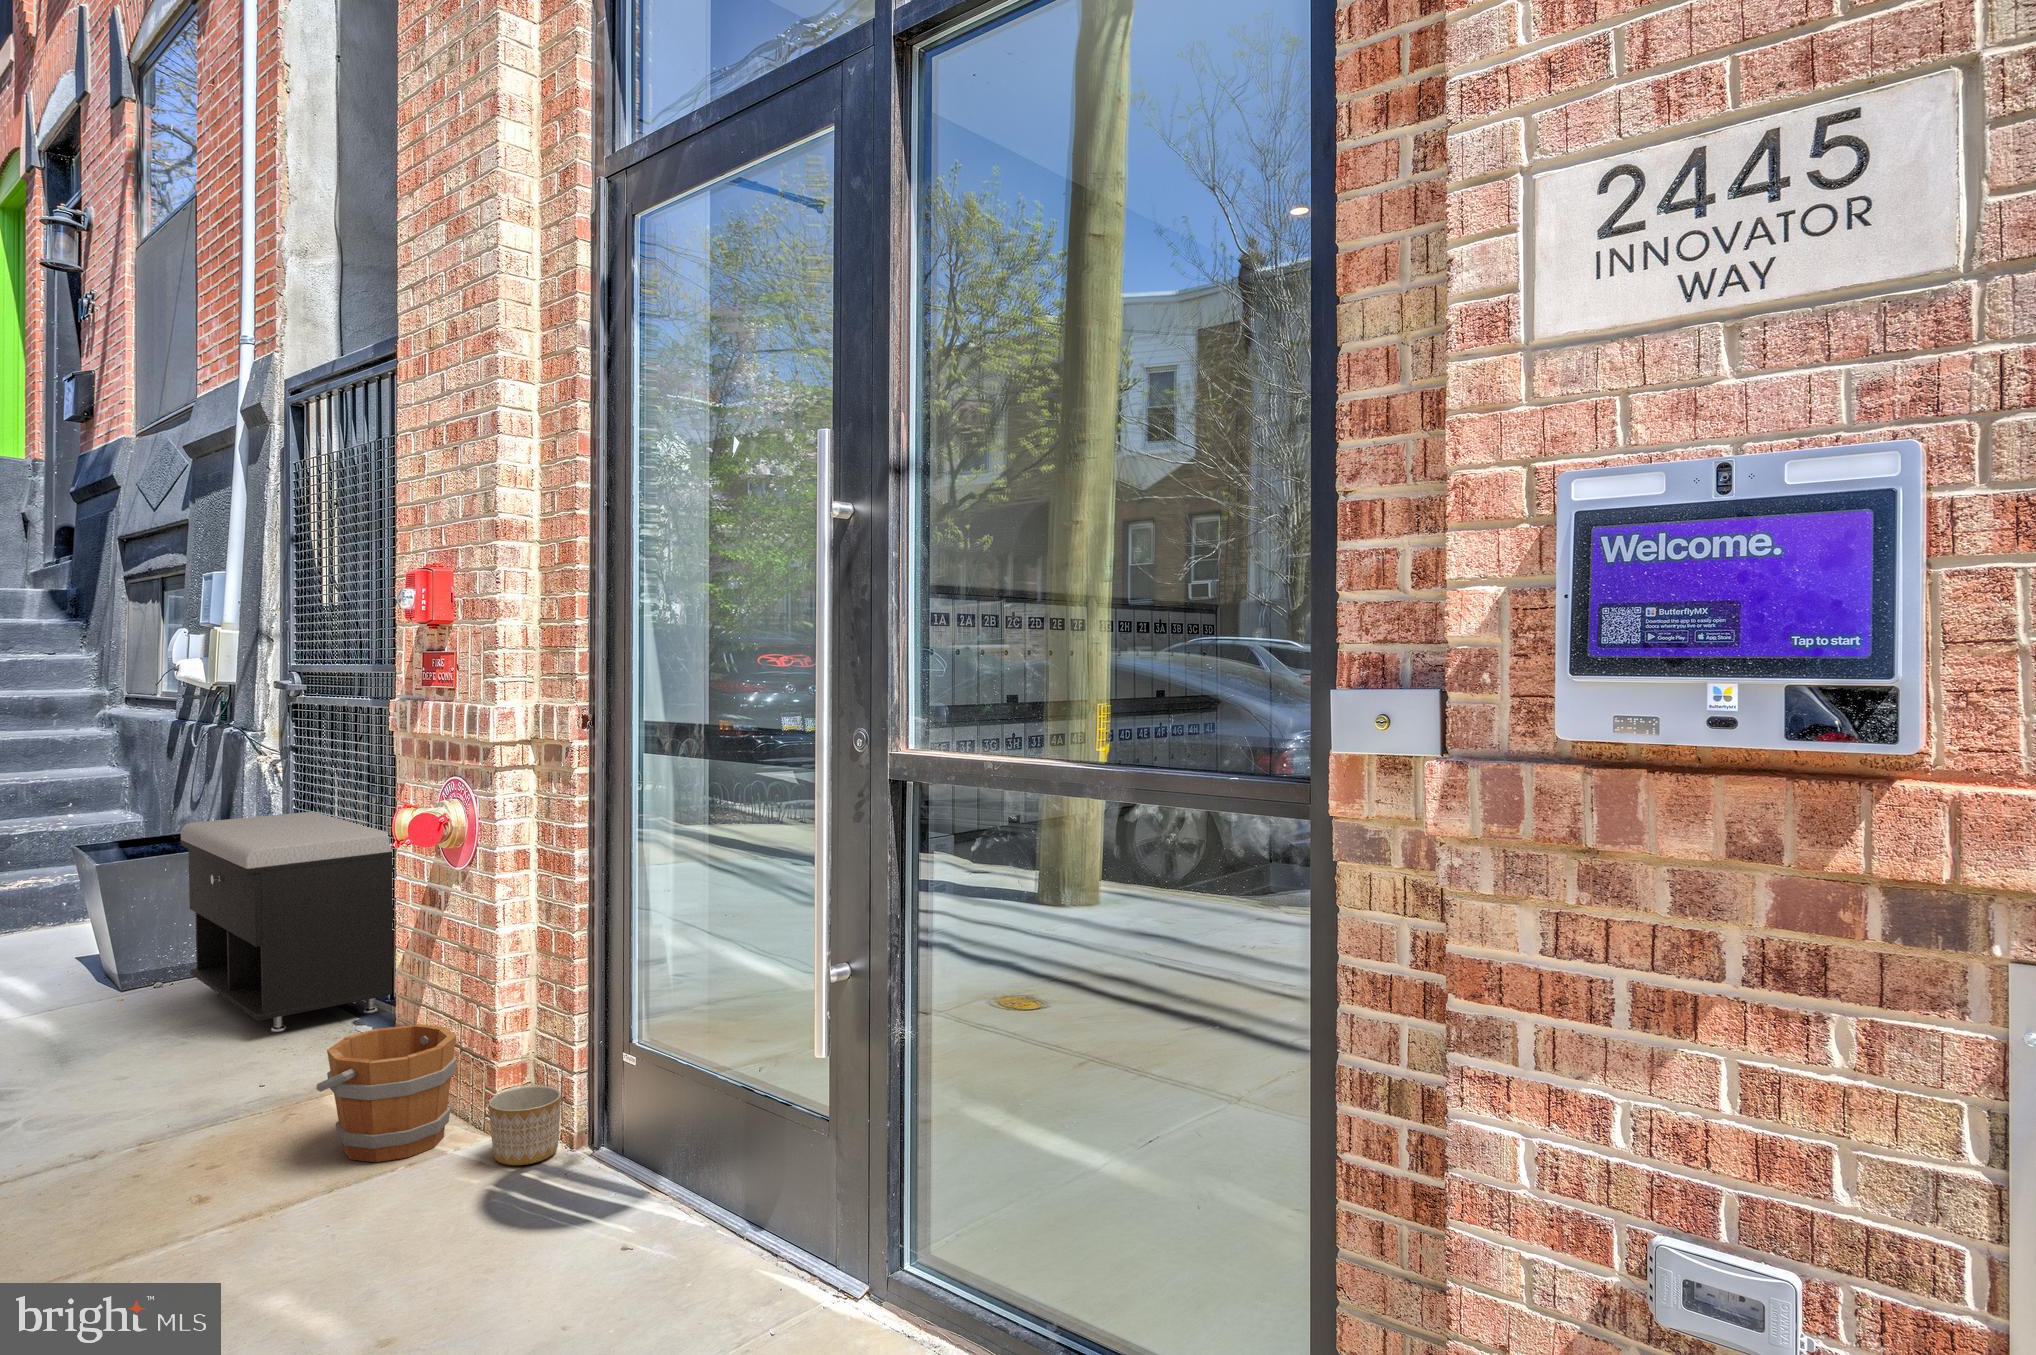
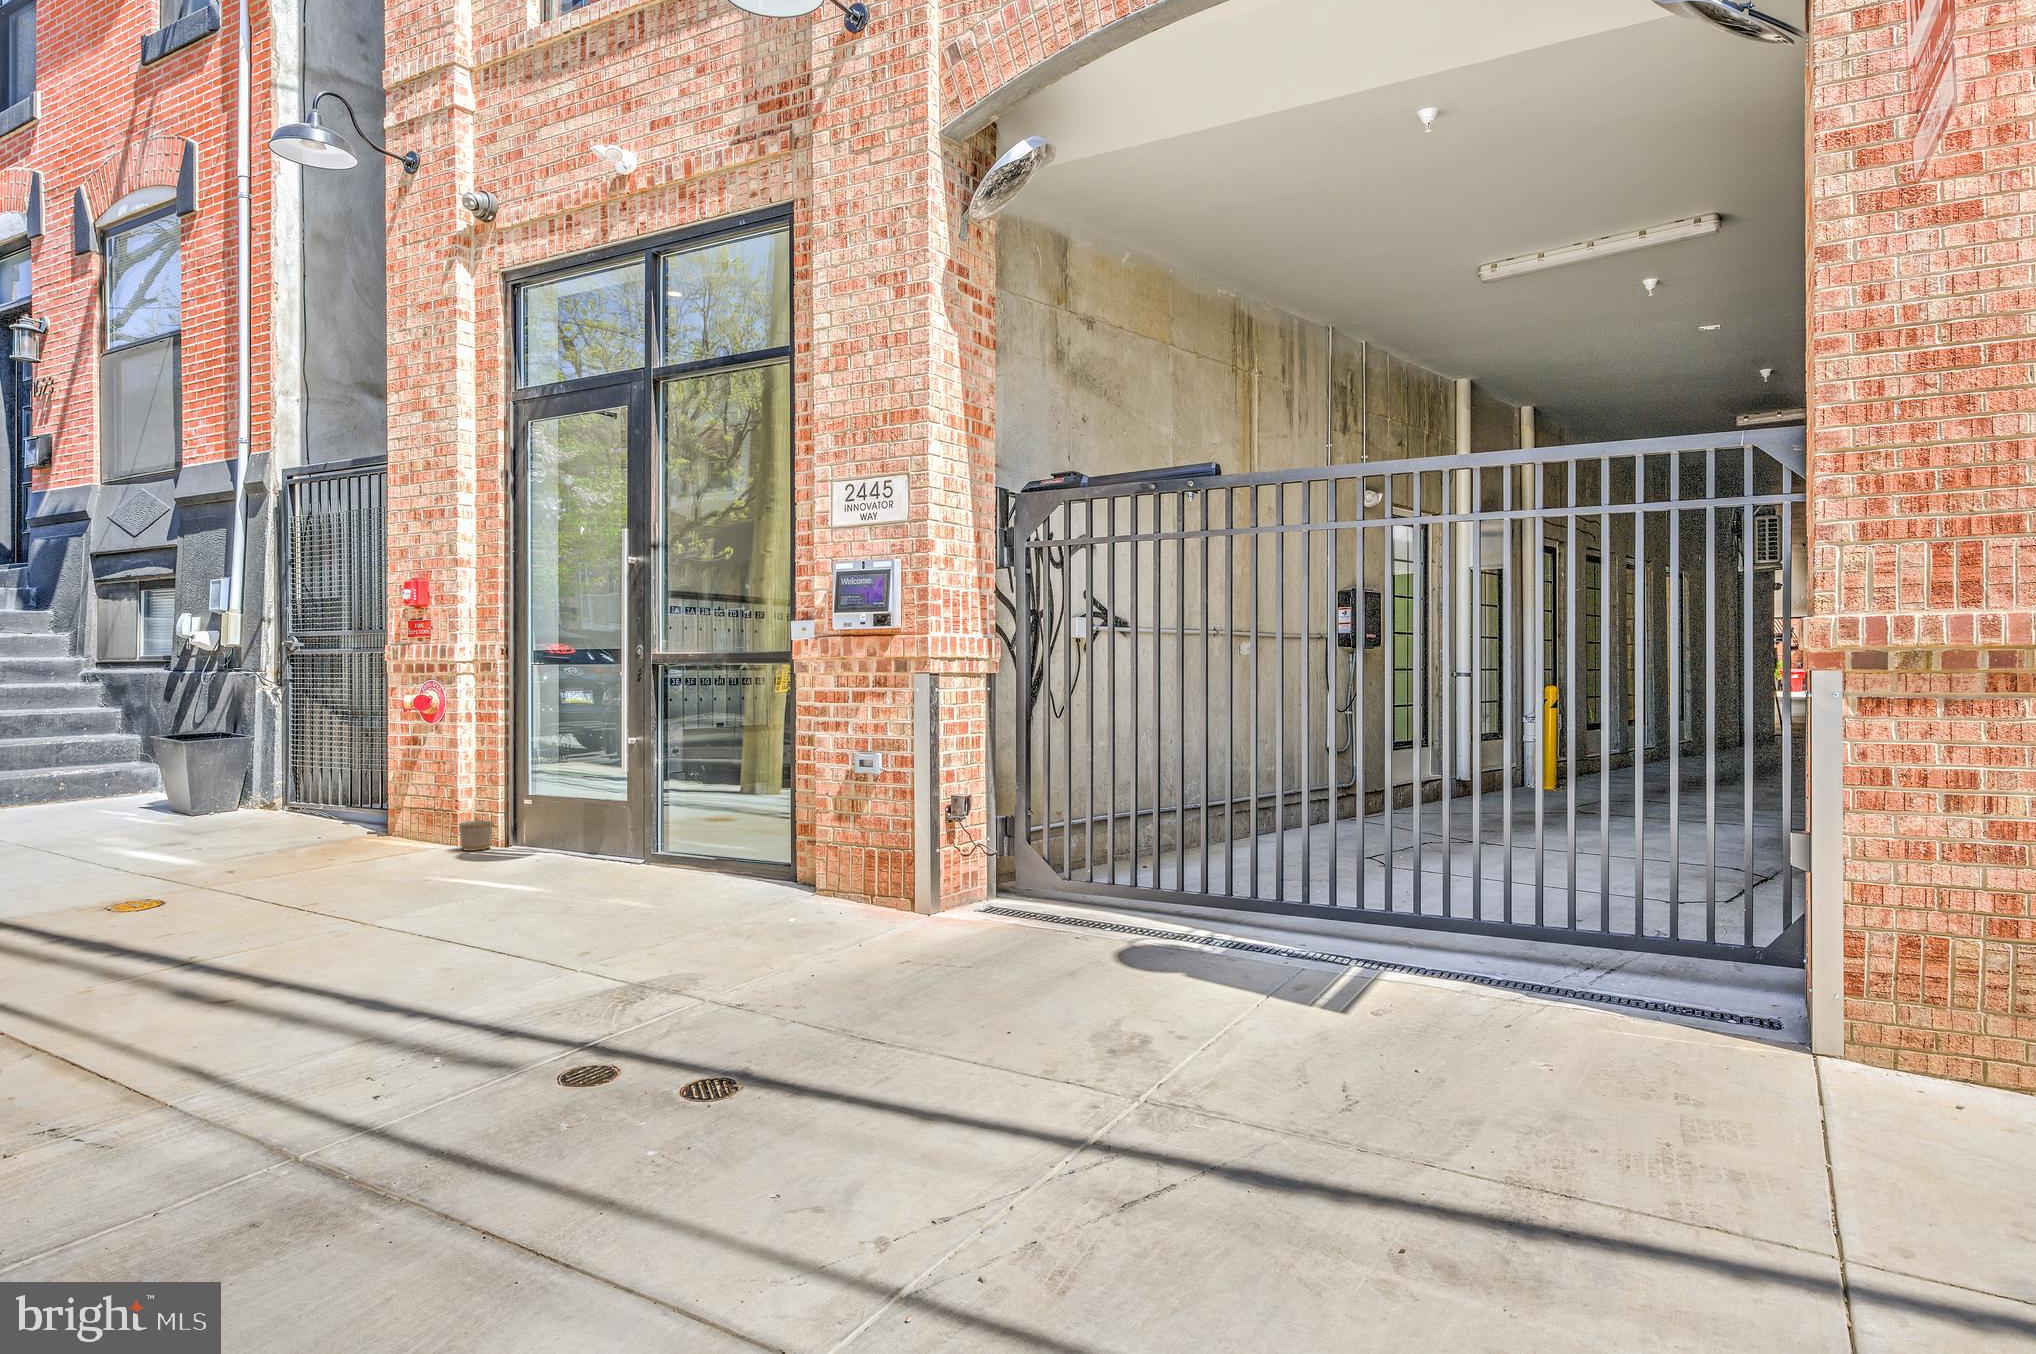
storage bench: present [181,811,393,1032] -> none [224,719,370,828]
bucket: present [316,1024,457,1162] -> none [372,798,437,852]

